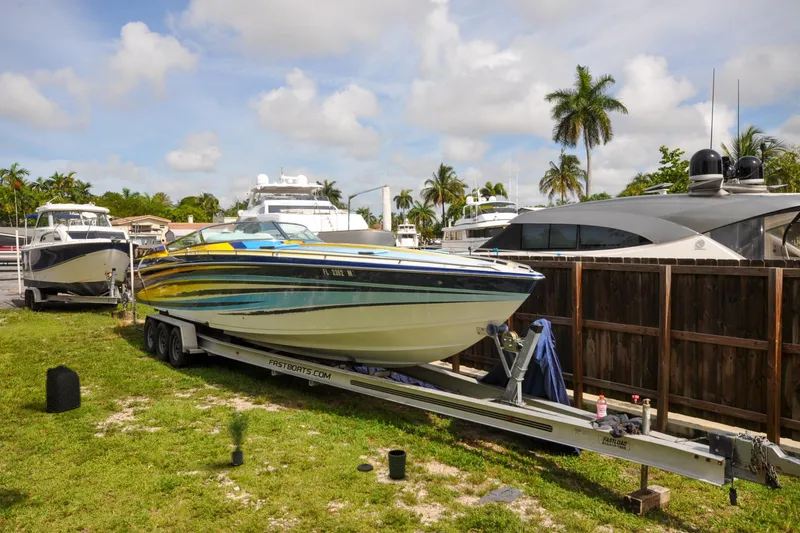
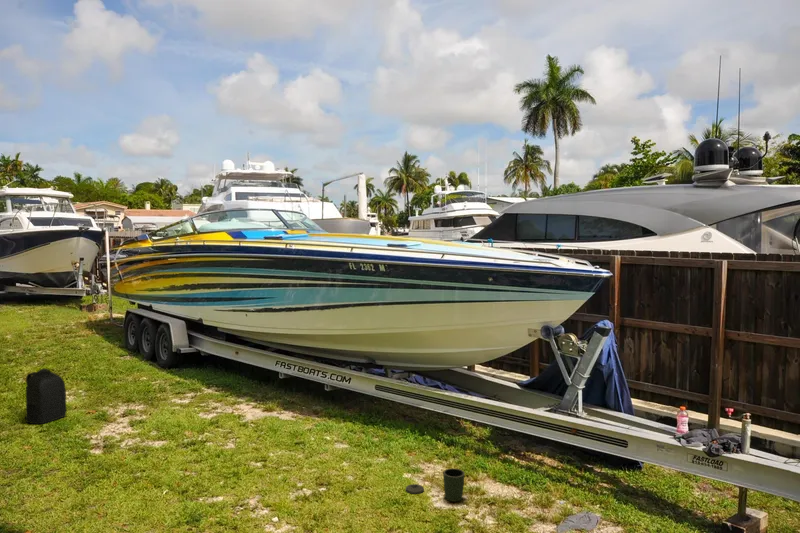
potted plant: present [222,413,250,465] -> none [238,419,287,488]

